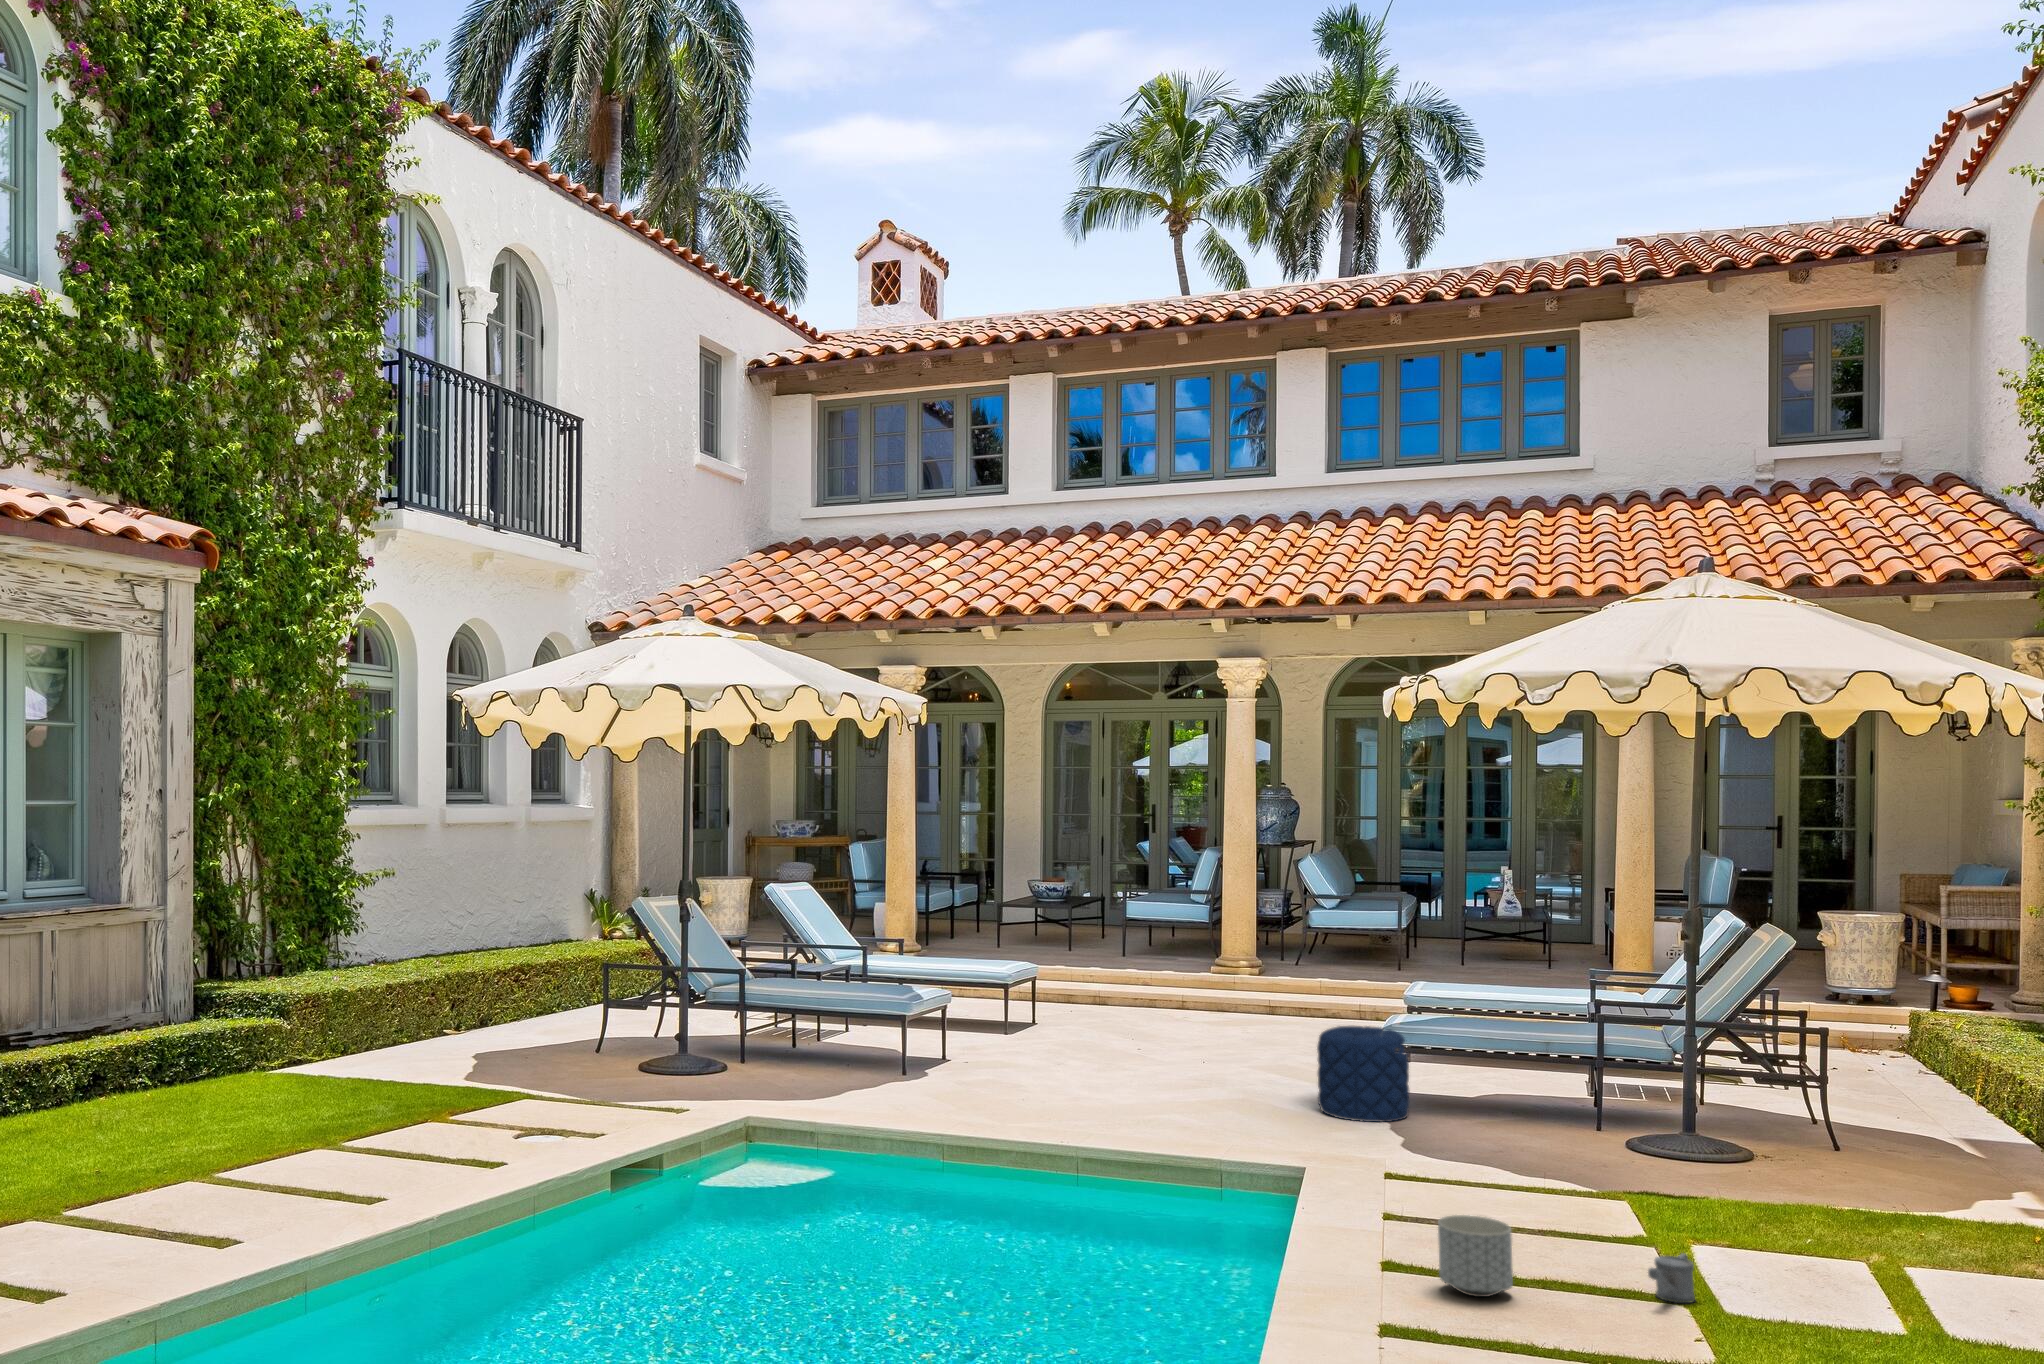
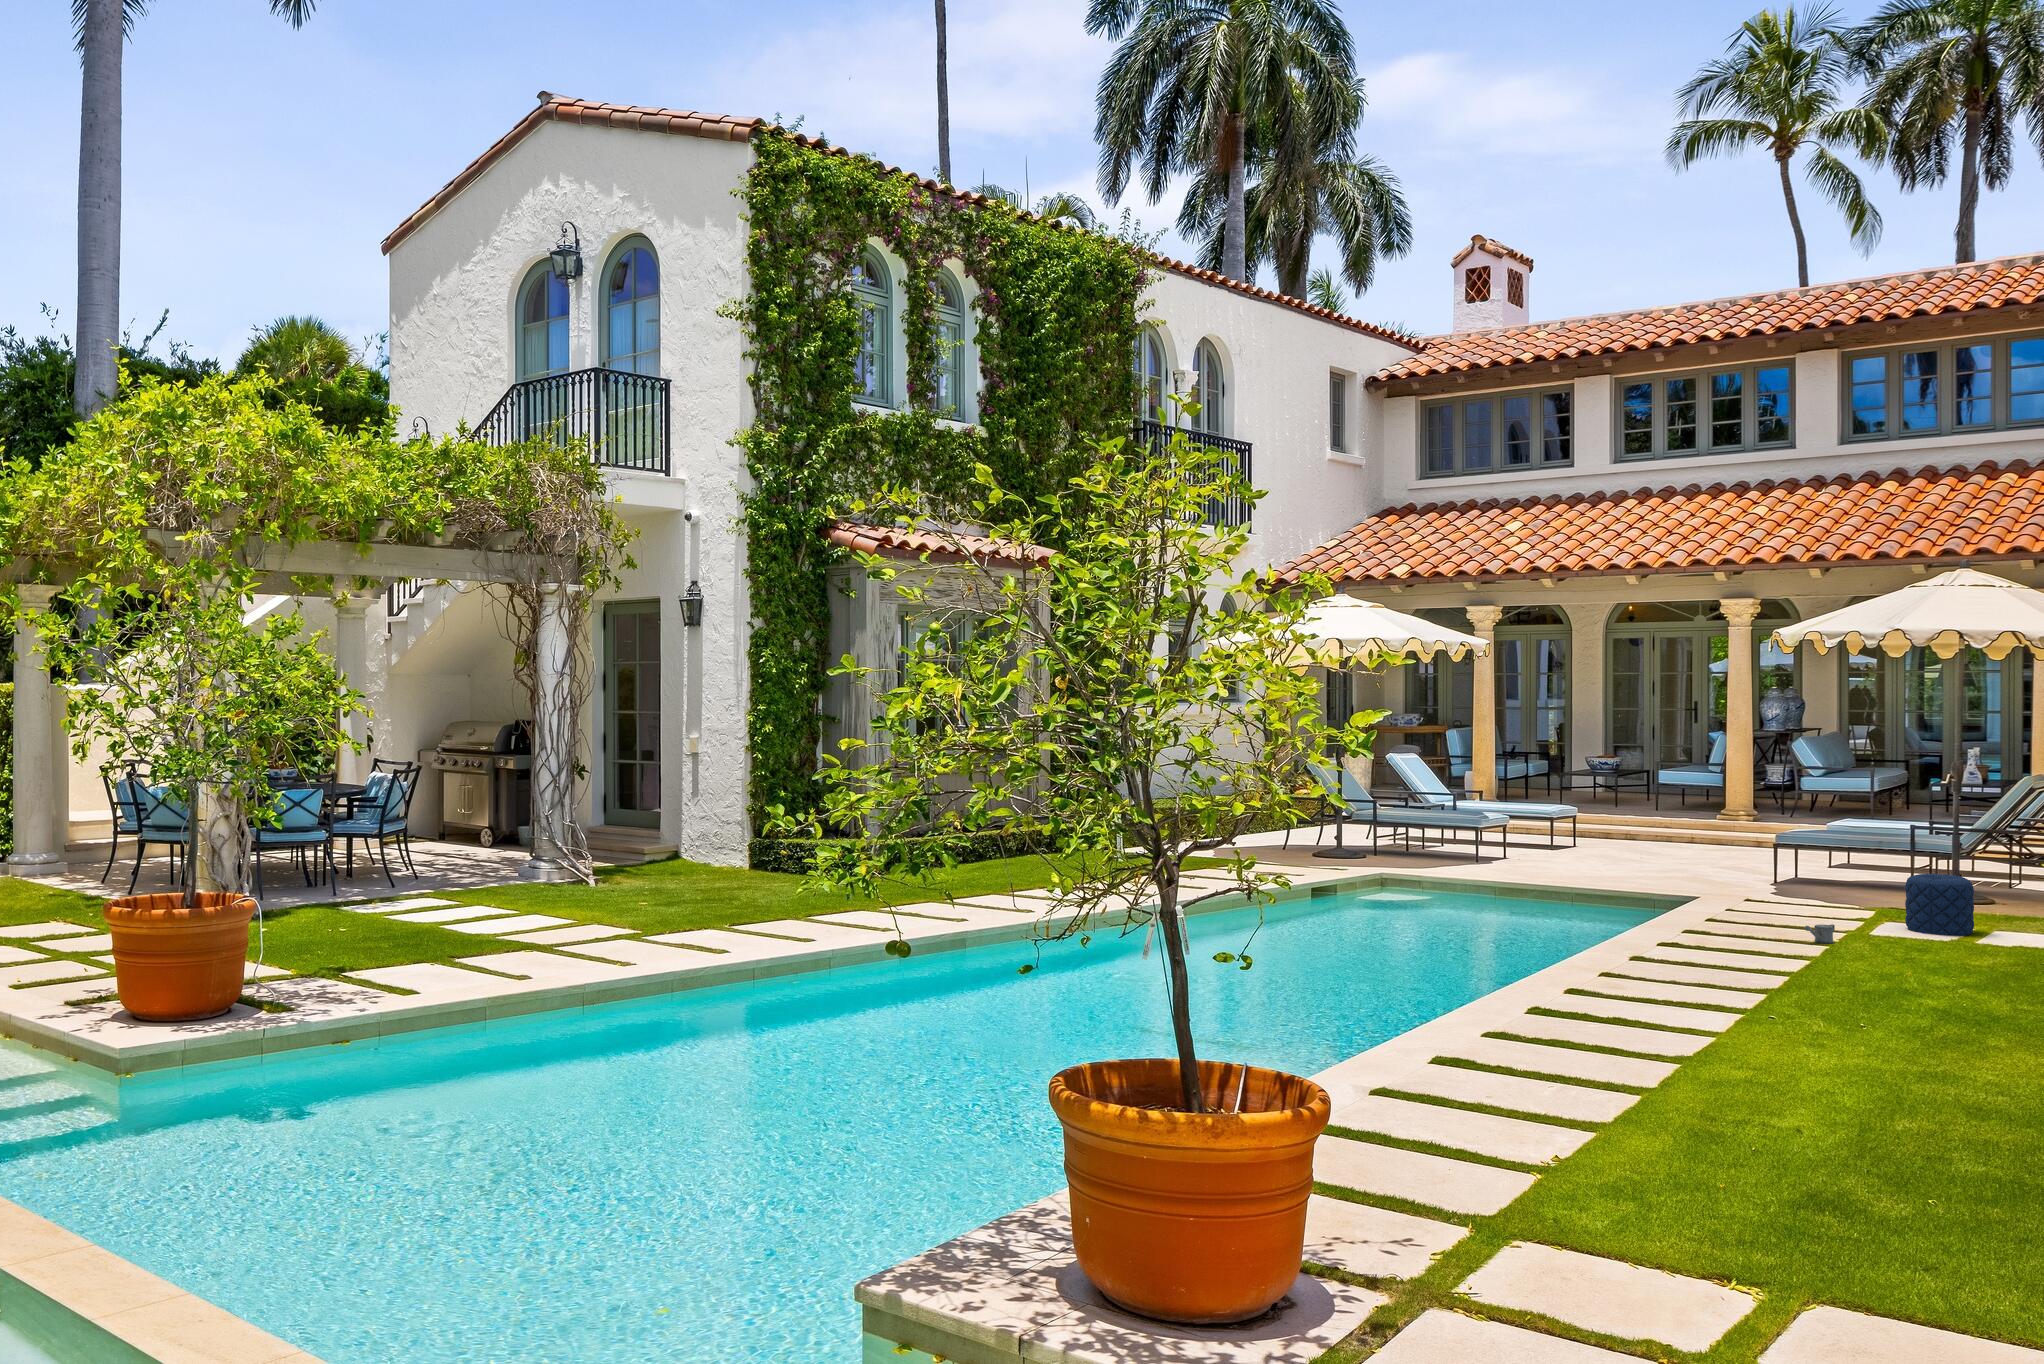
pouf: present [1317,1026,1410,1122] -> present [1905,874,1974,936]
planter: present [1438,1215,1513,1297] -> none [1709,904,1743,937]

